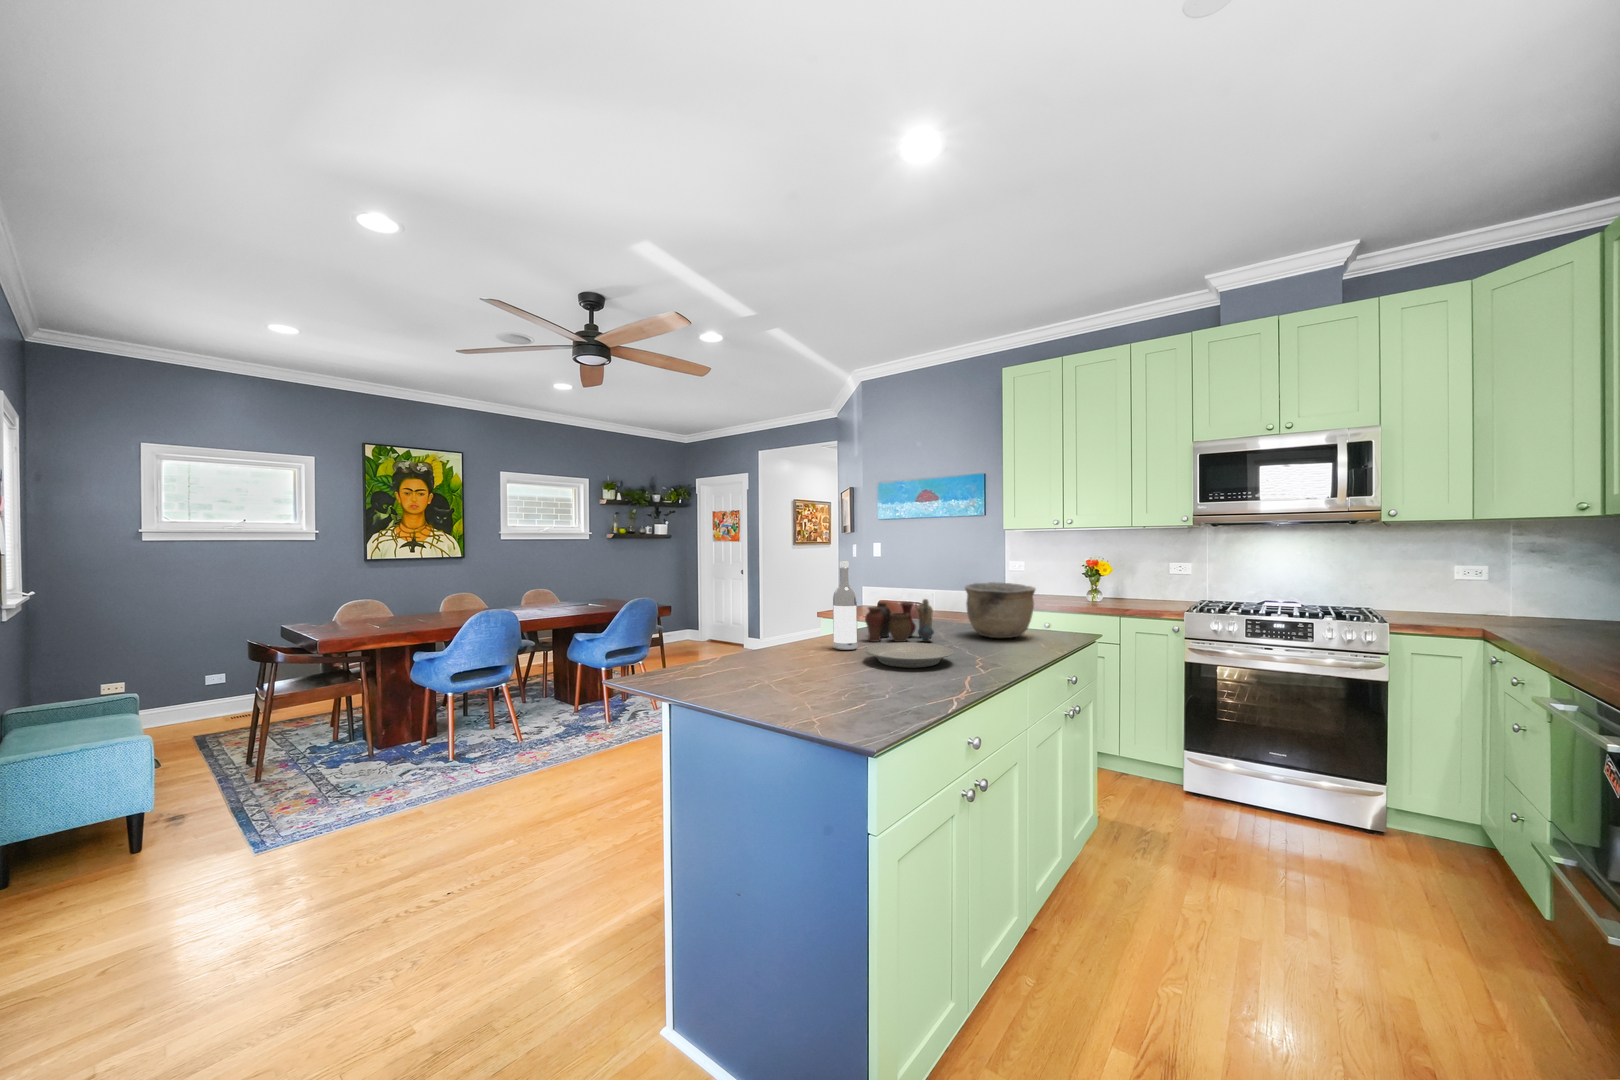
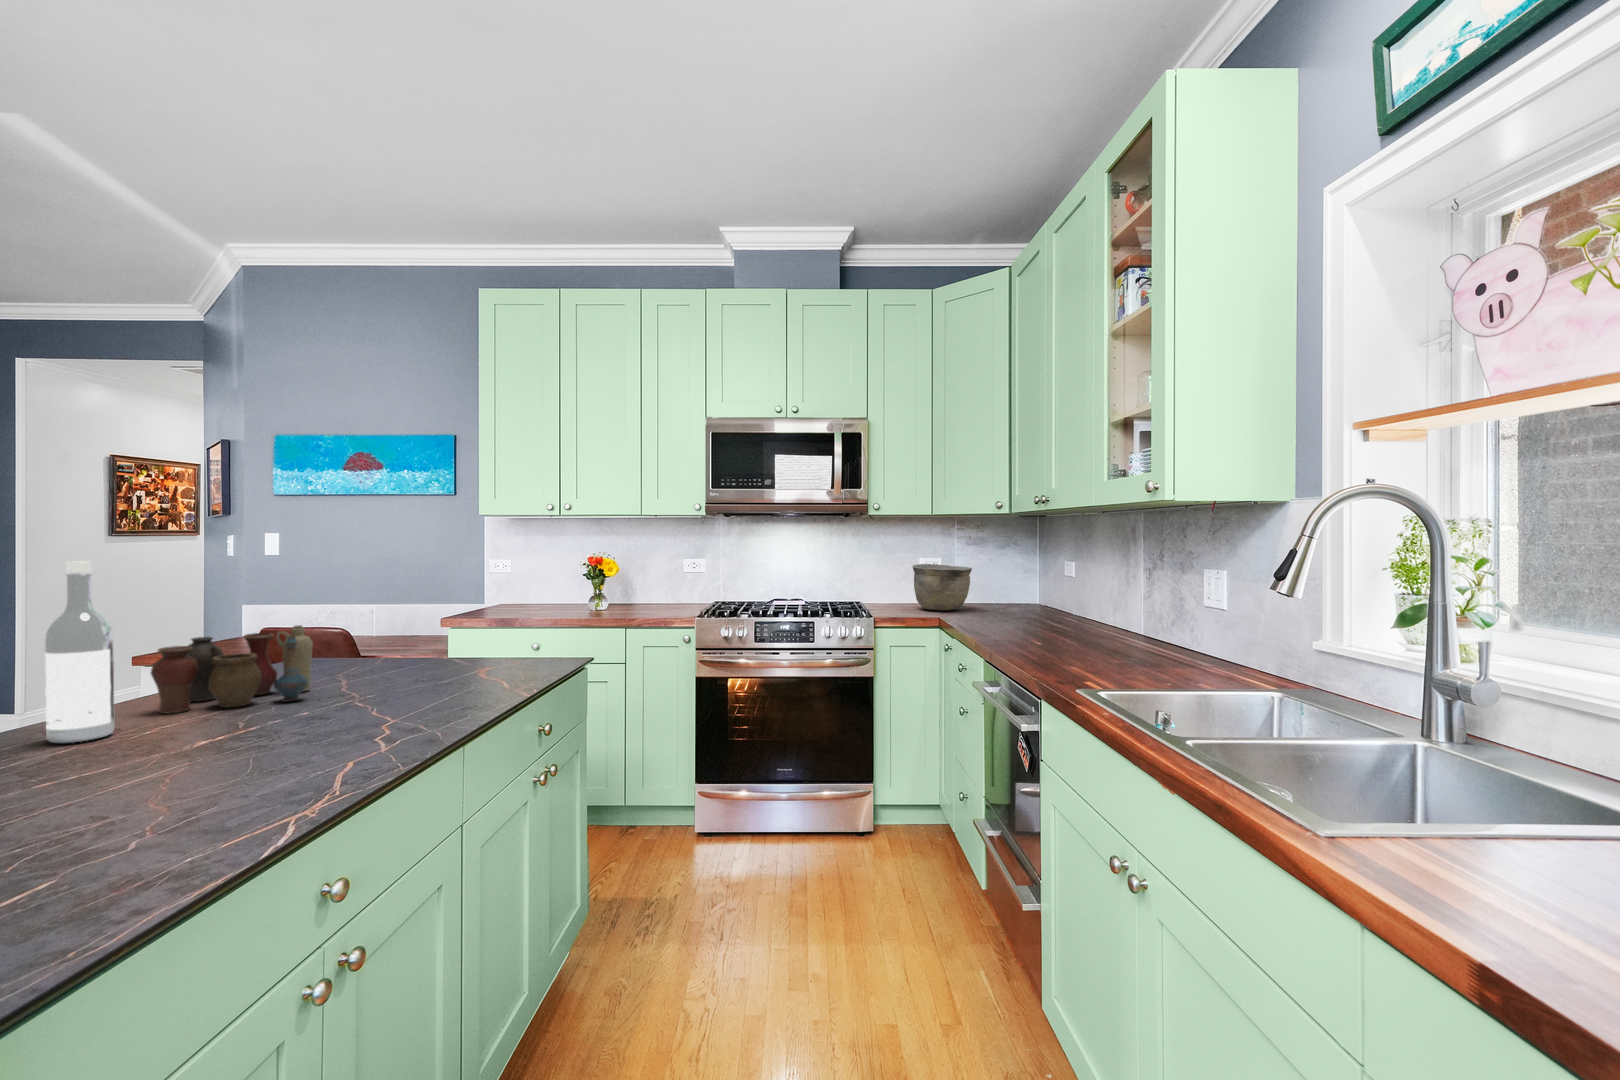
bowl: present [965,582,1036,638] -> present [913,564,972,611]
plate: present [865,642,954,668] -> none [104,708,320,766]

